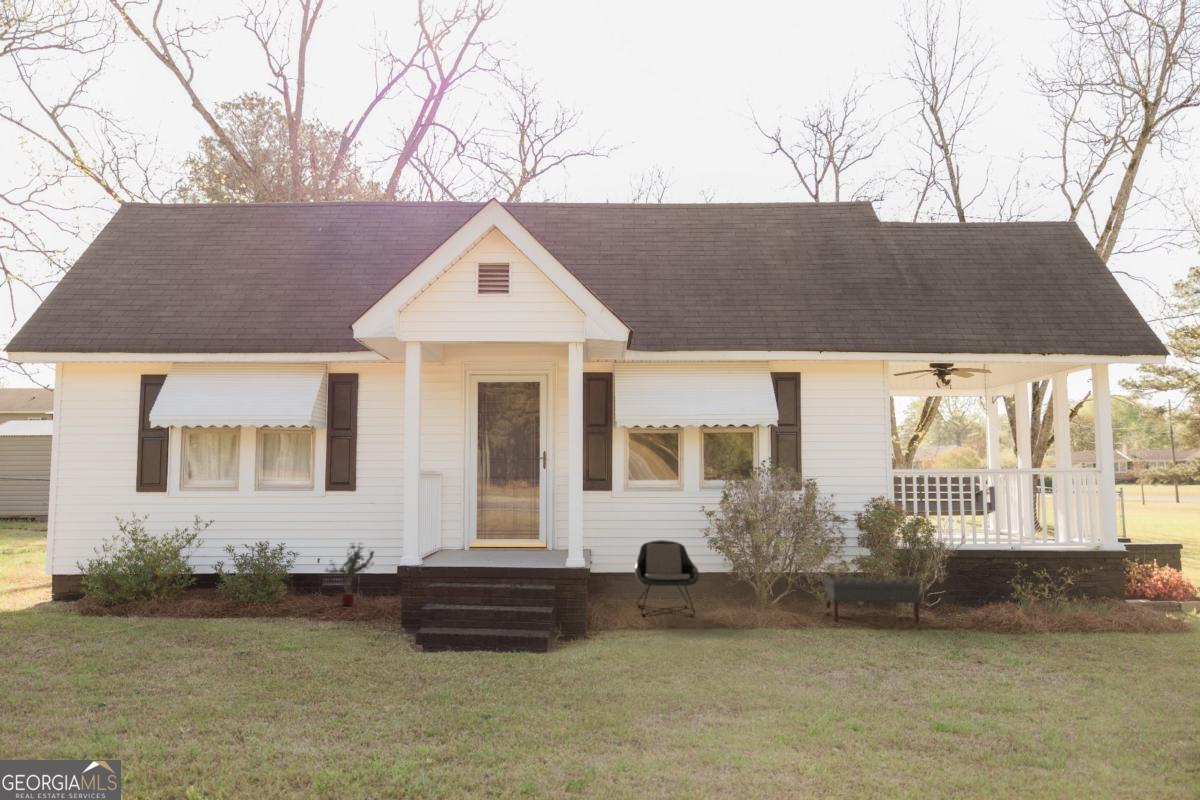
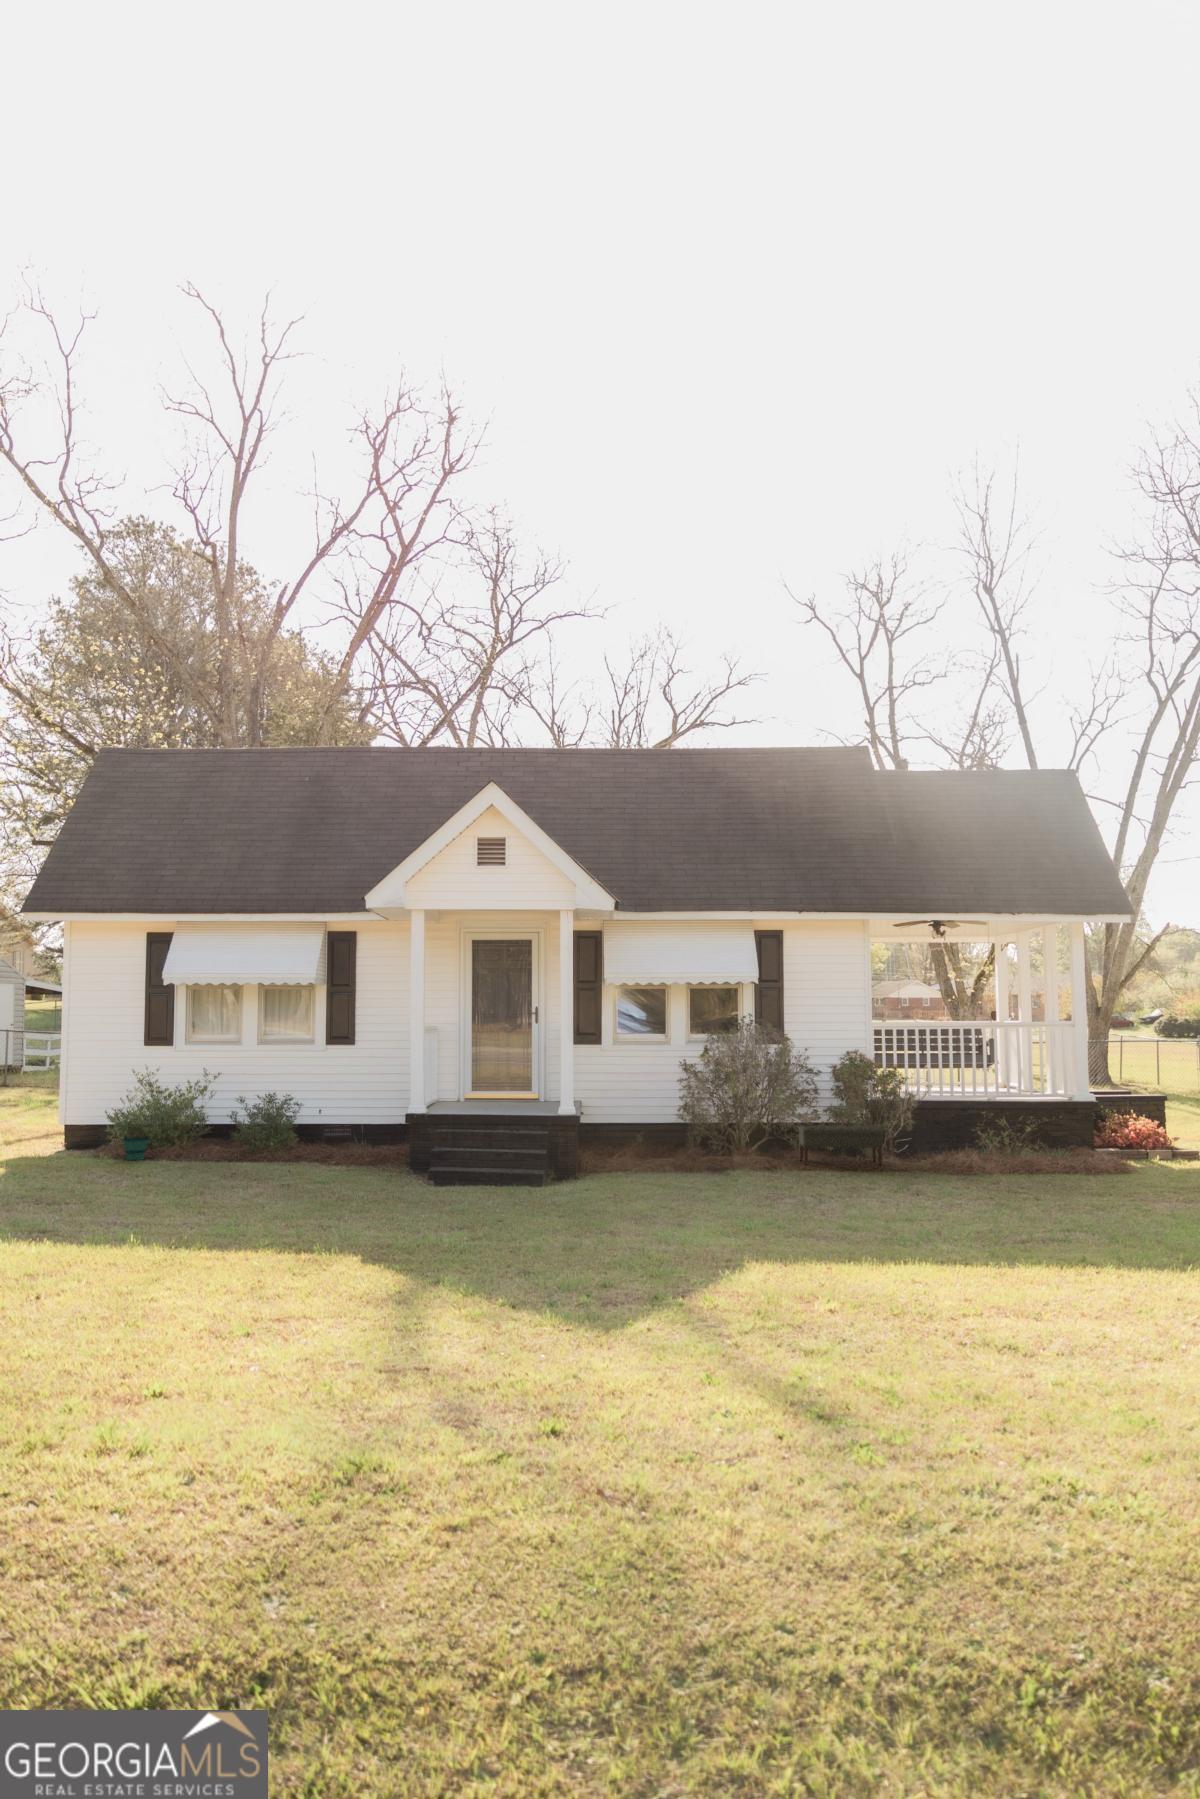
lounge chair: present [635,540,699,617] -> none [622,1092,681,1161]
potted tree: present [326,543,374,606] -> none [328,1093,377,1154]
bucket: none [90,589,127,616] -> present [123,1136,152,1160]

